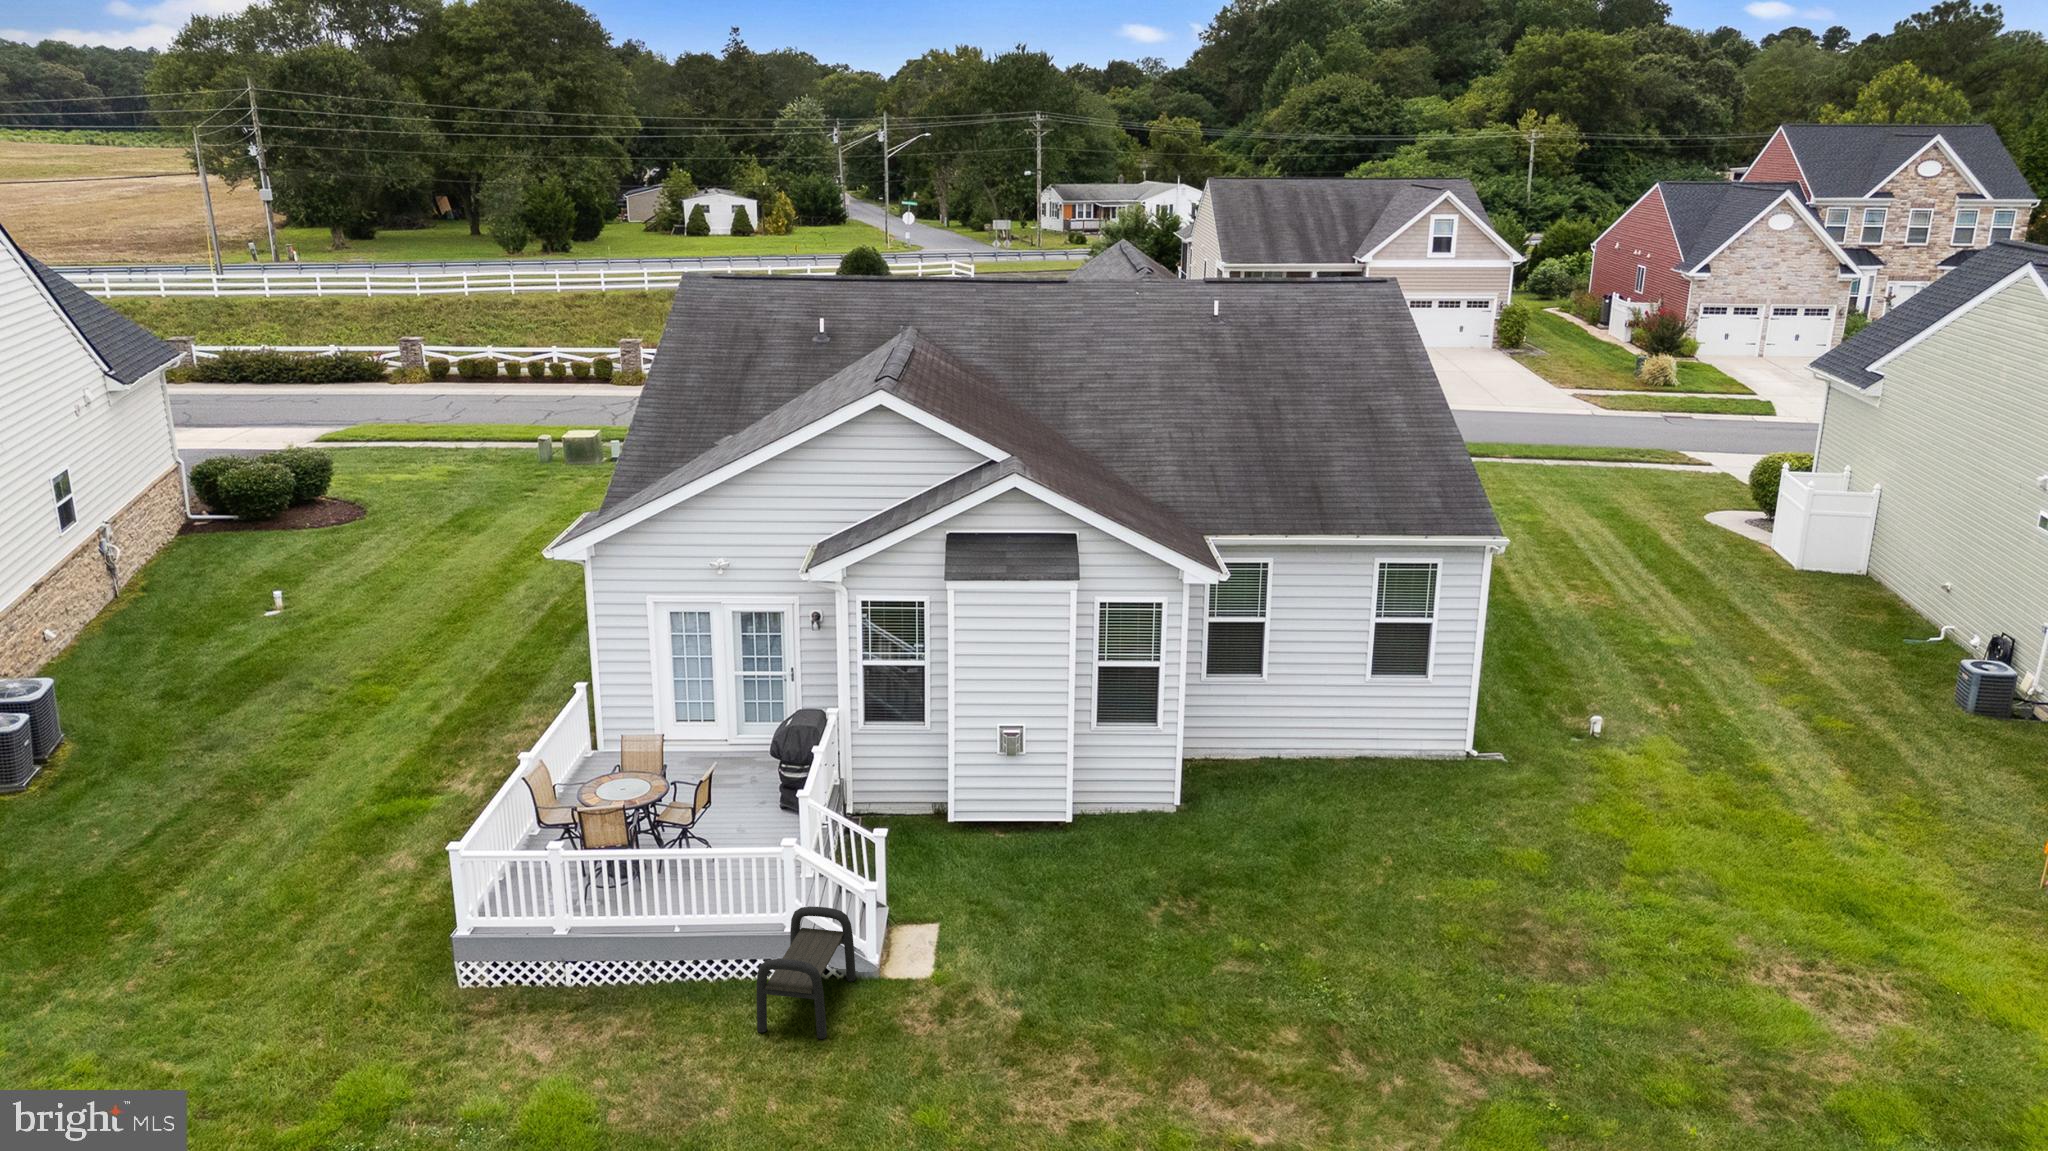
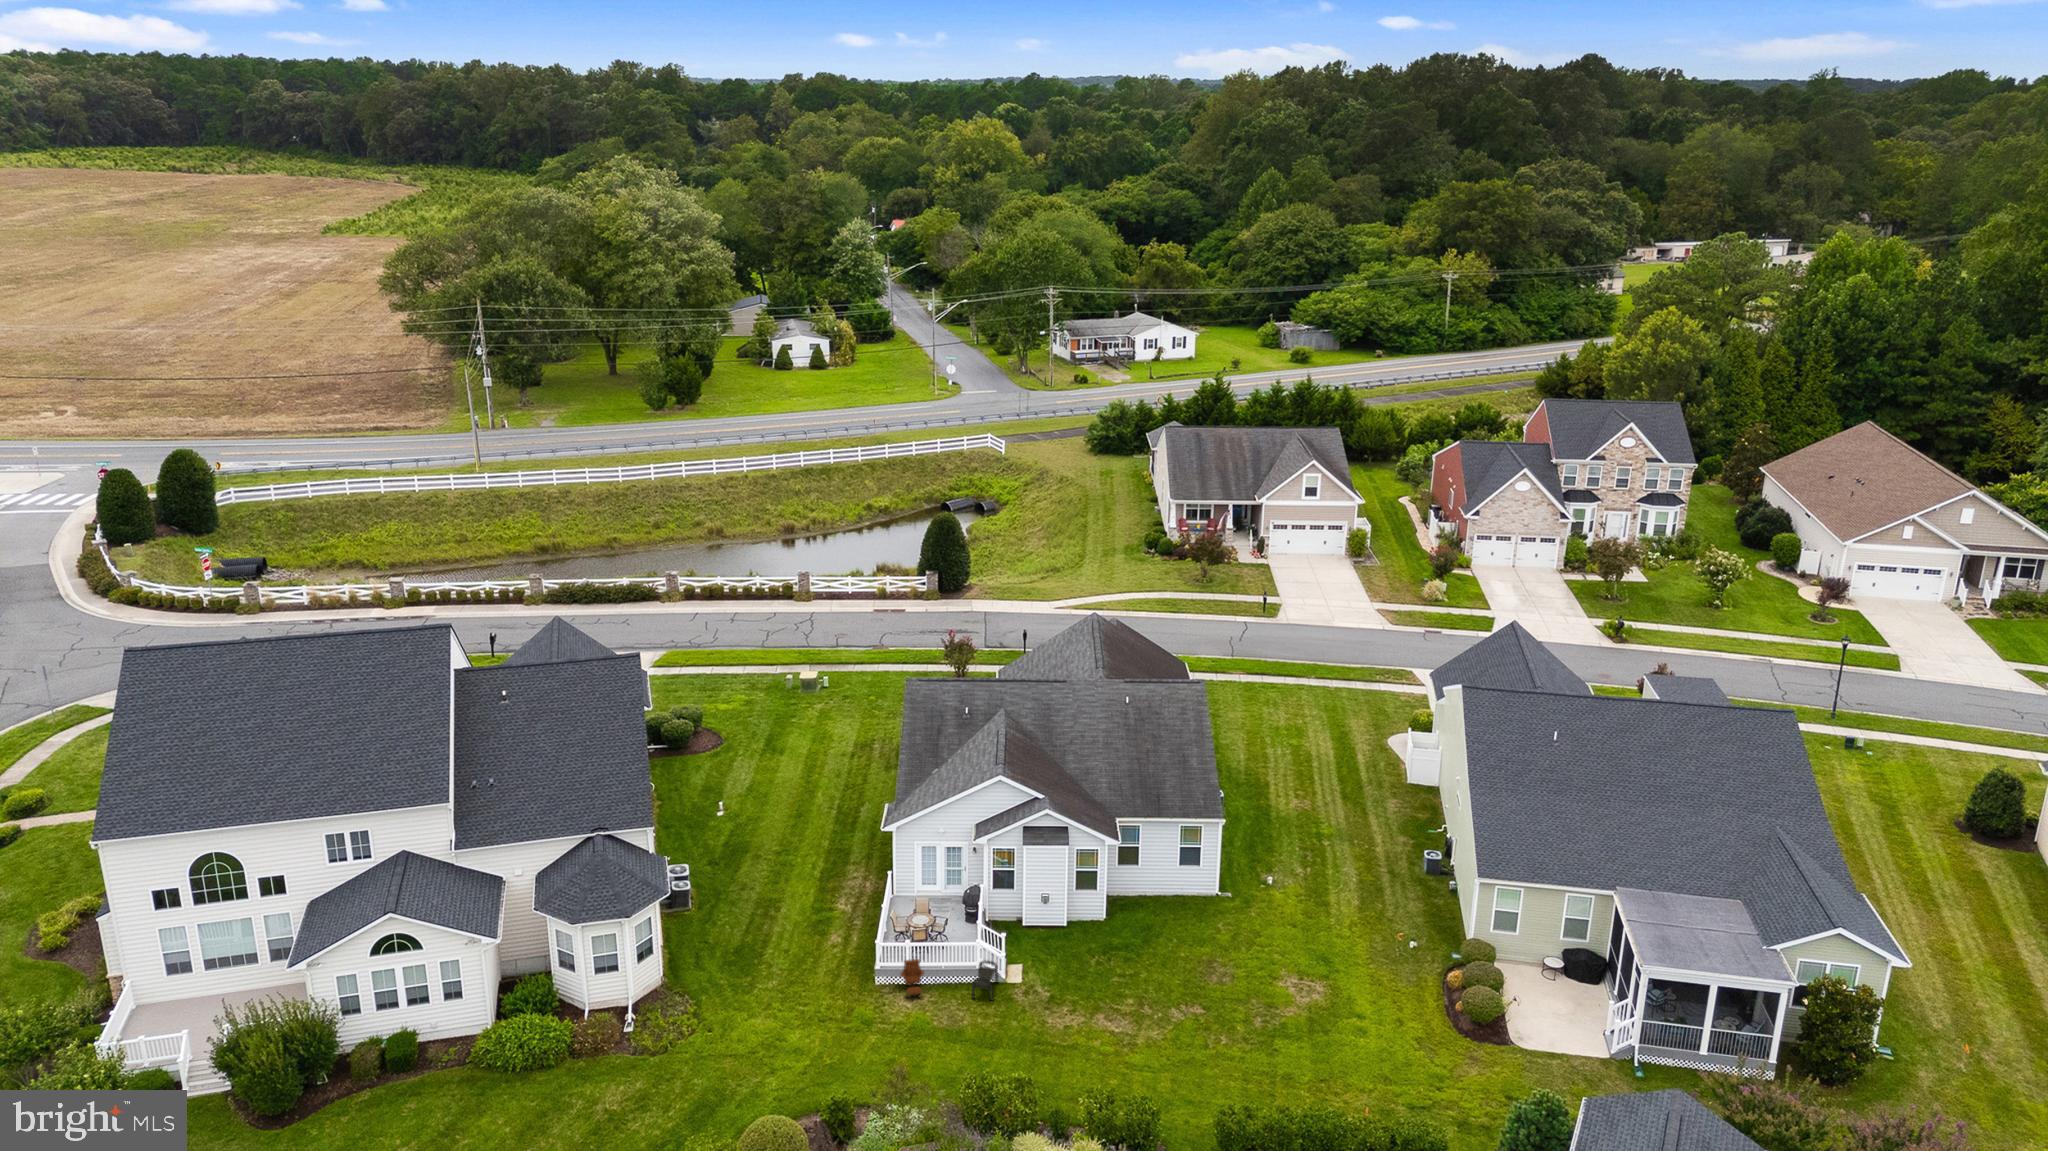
lounge chair: none [526,902,609,1043] -> present [901,959,924,997]

